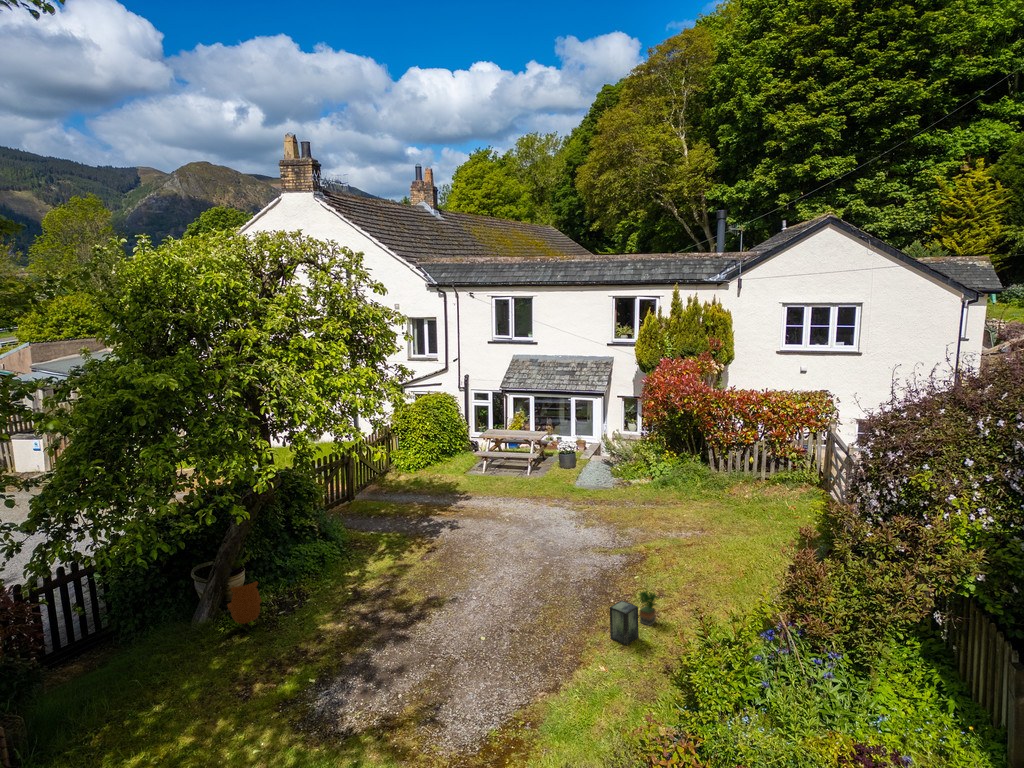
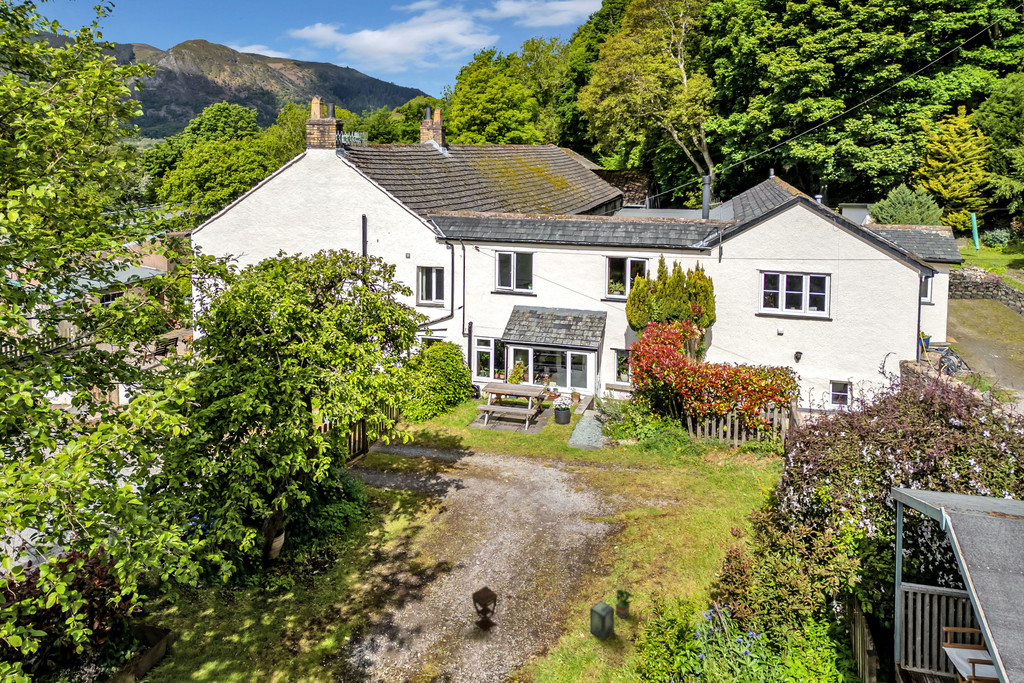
lounge chair: present [227,581,264,635] -> none [268,576,300,619]
side table: none [468,589,499,642] -> present [472,586,497,632]

